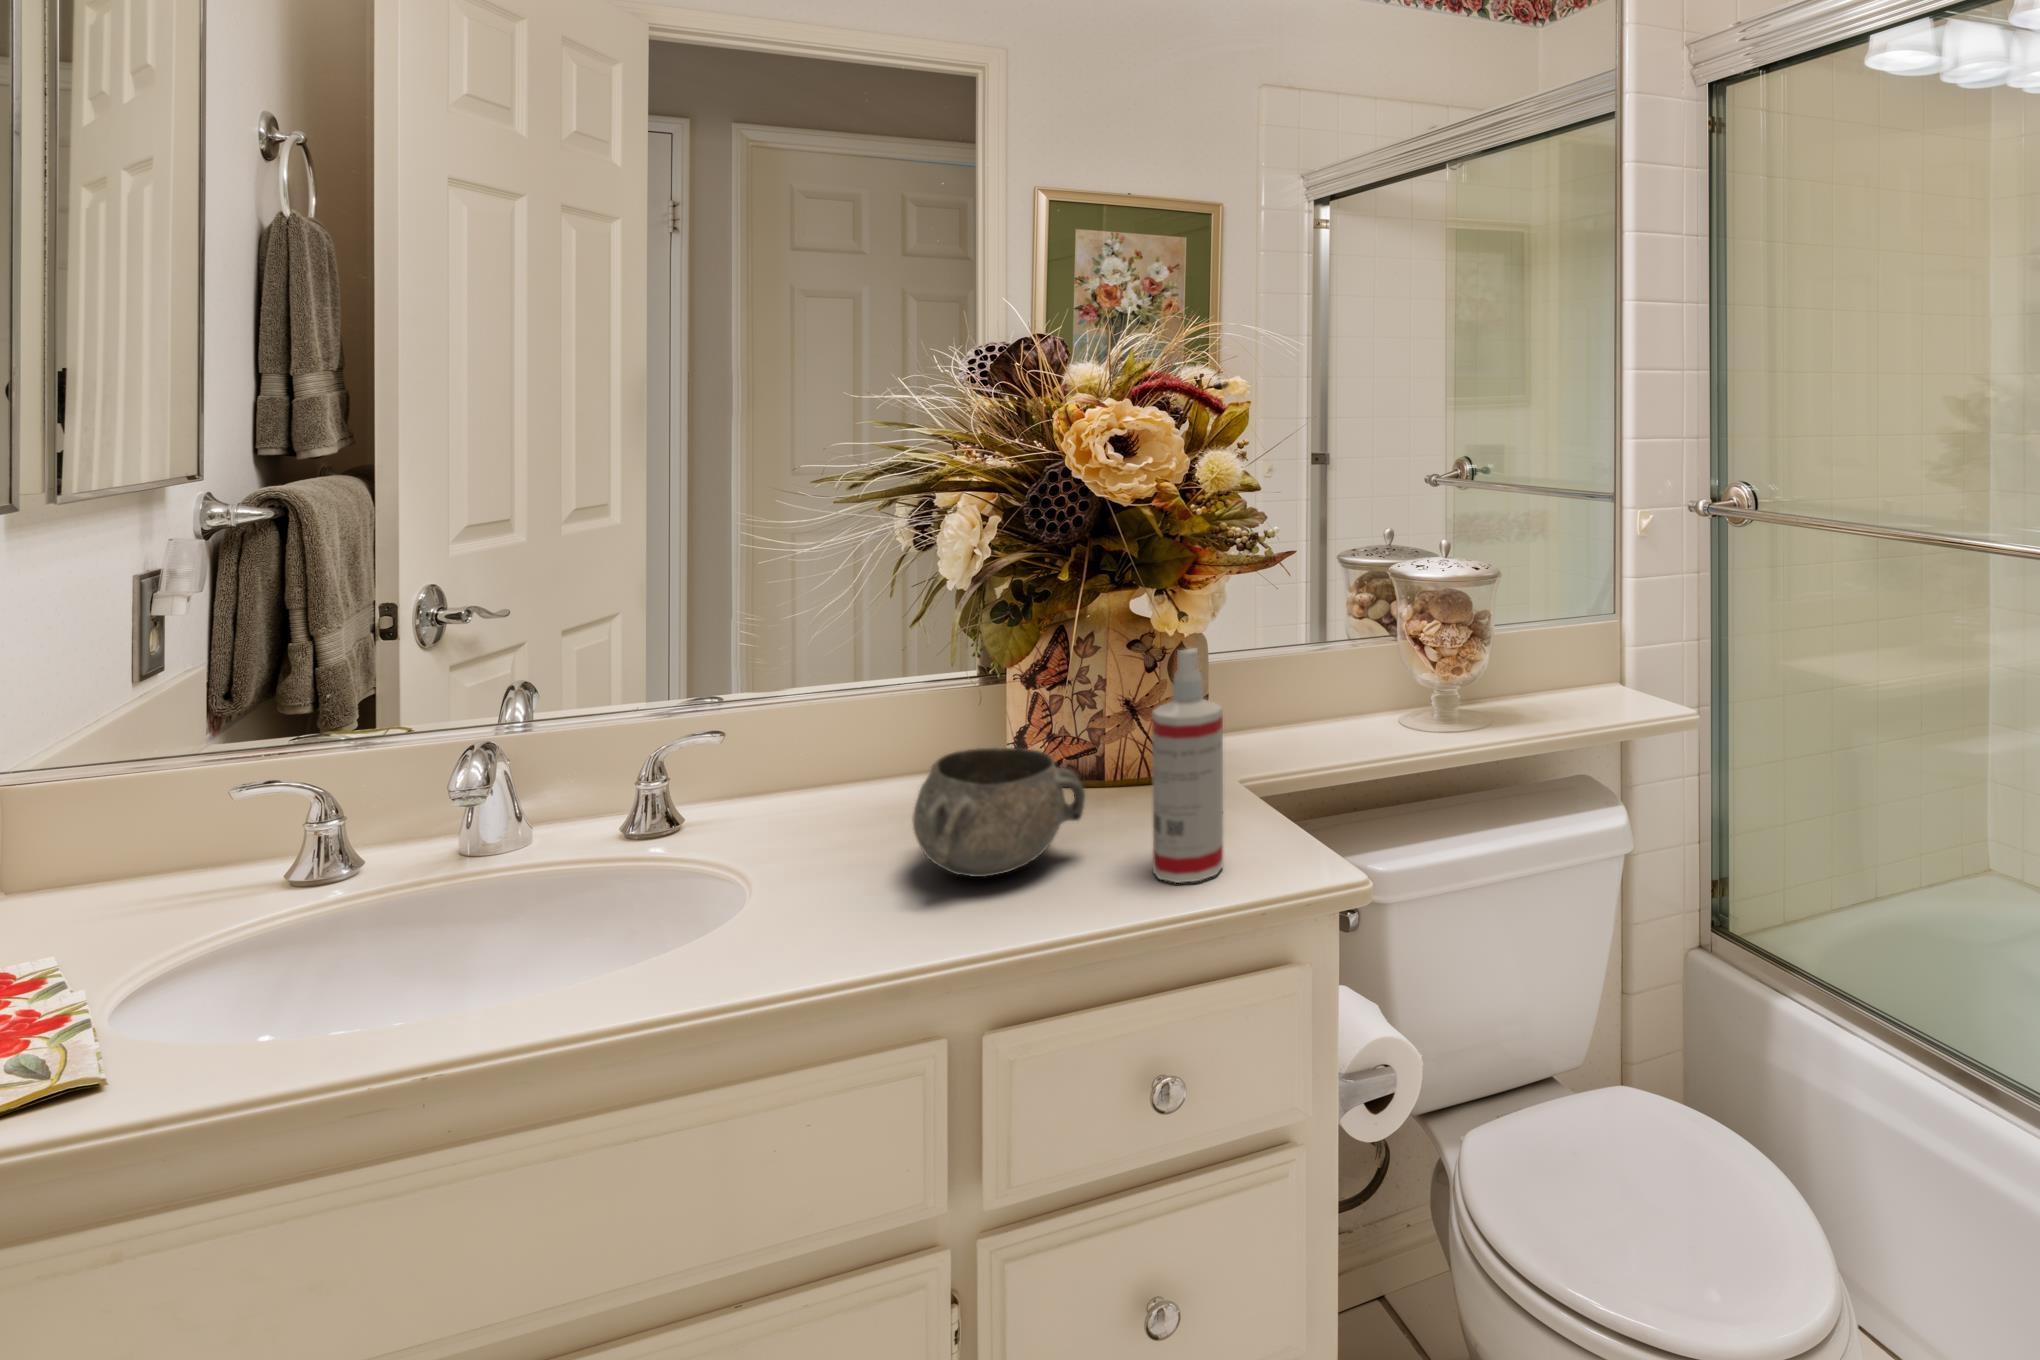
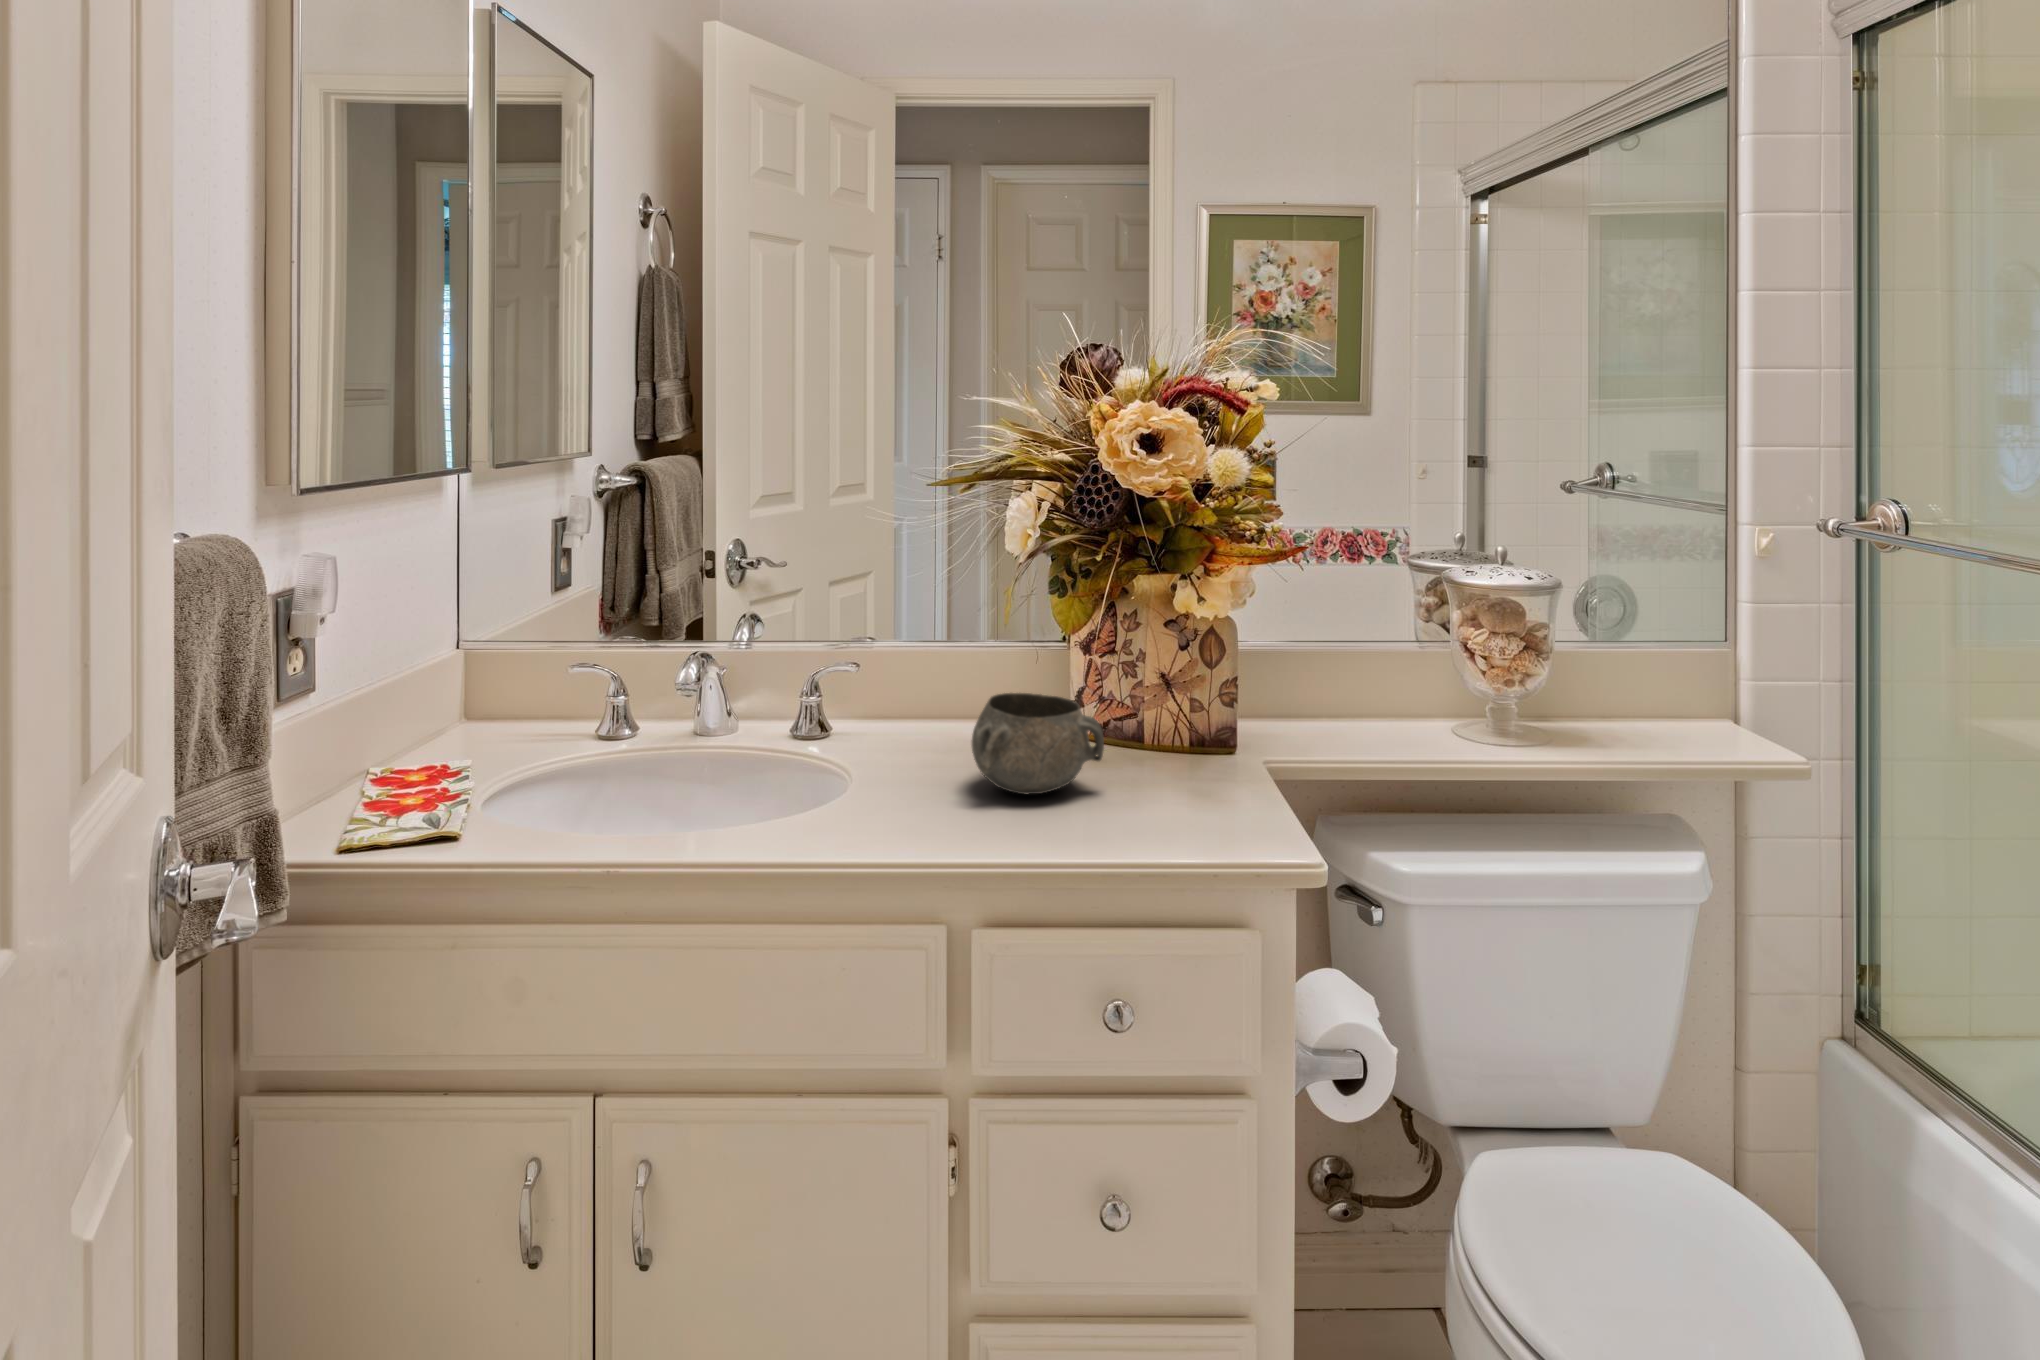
spray bottle: present [1152,648,1223,883] -> none [1152,620,1212,822]

